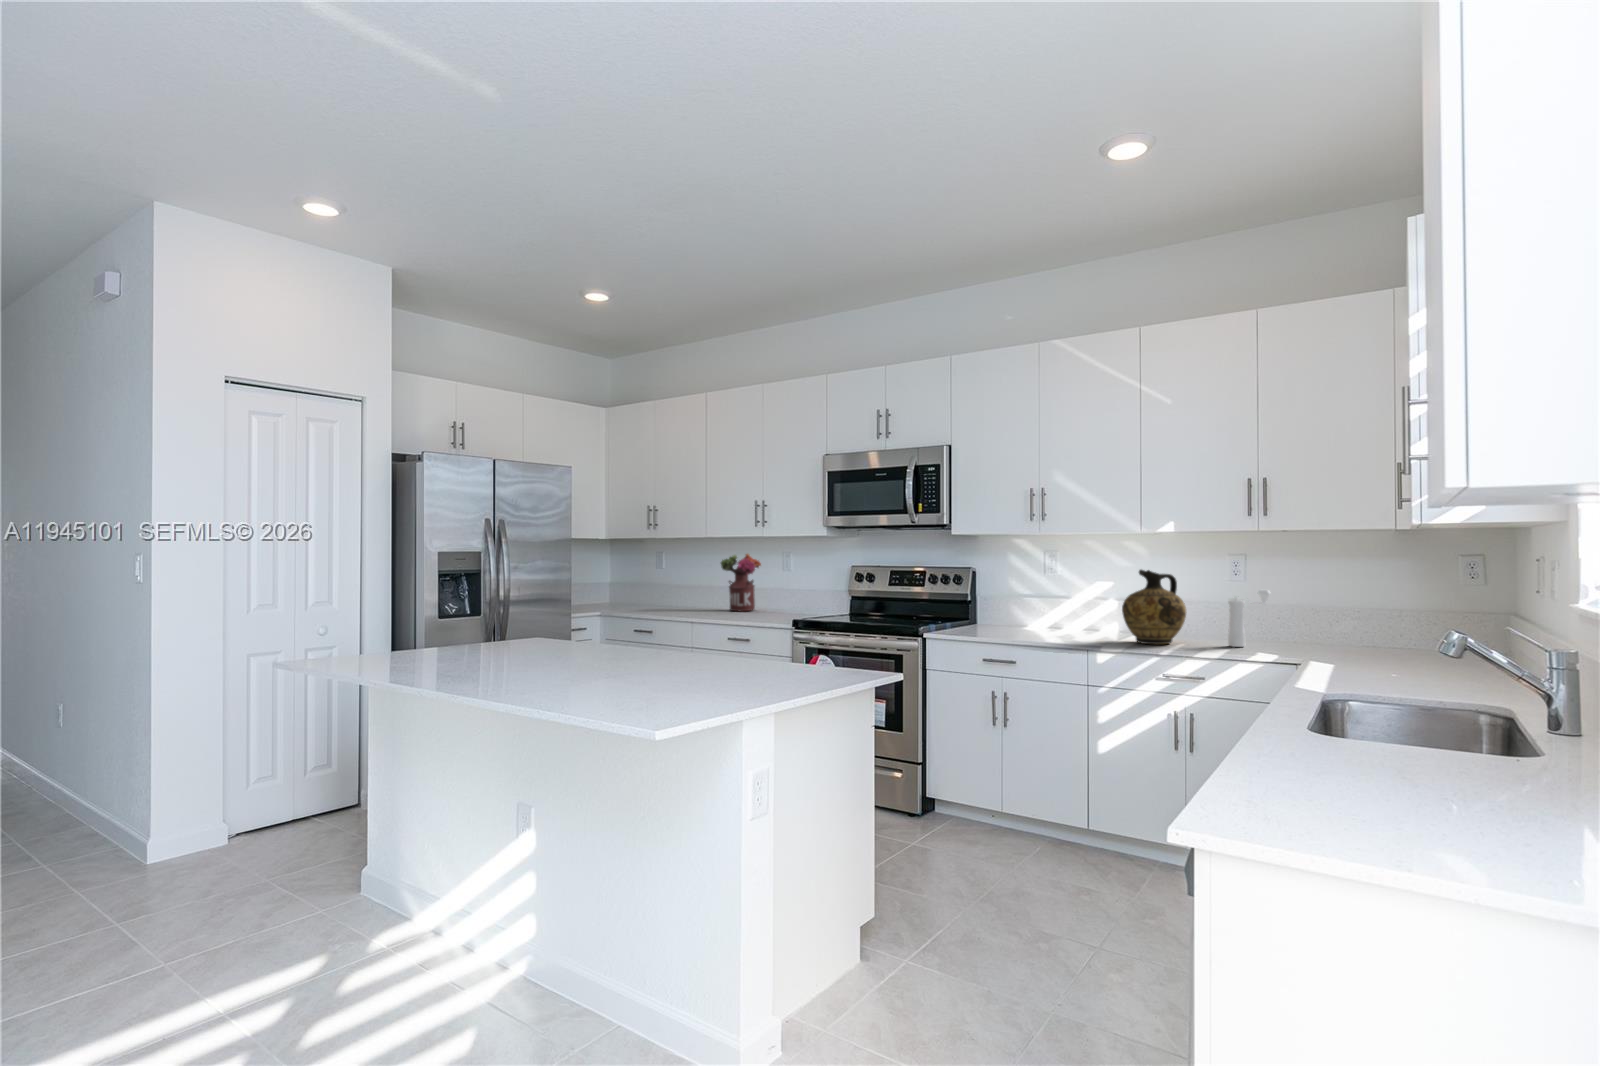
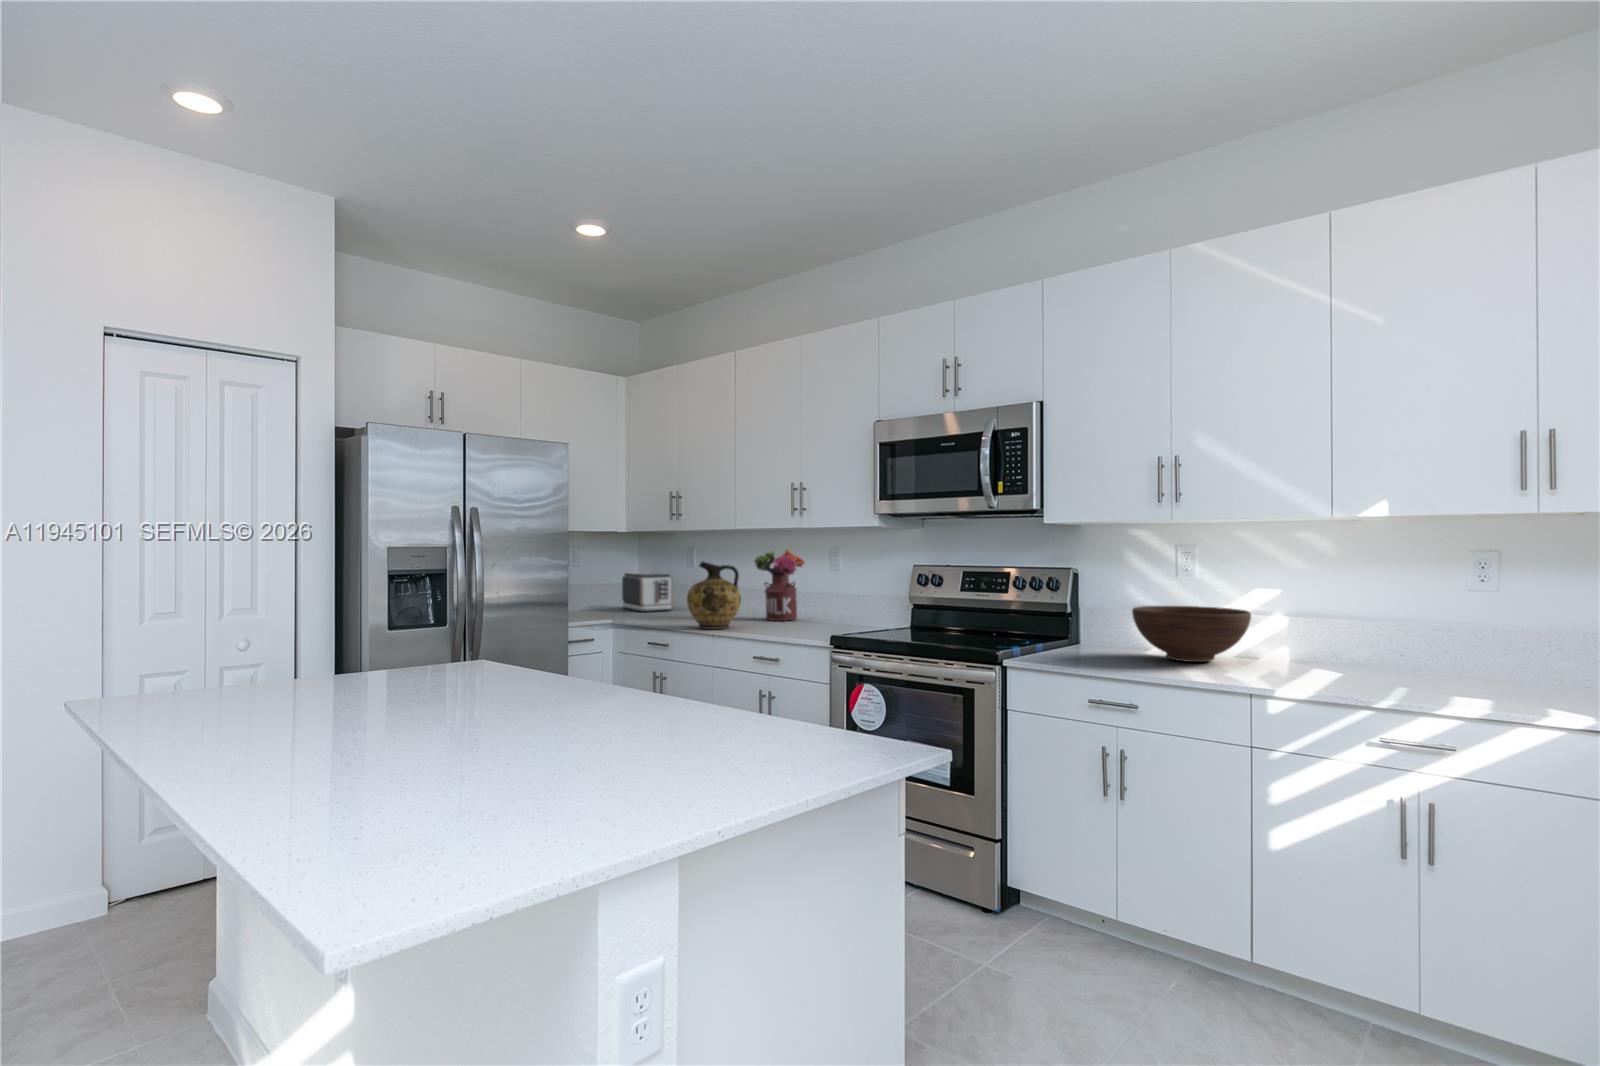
ceramic jug: present [1122,570,1186,644] -> present [687,562,741,629]
toaster: none [600,573,646,606] -> present [622,572,673,612]
pepper mill: present [1228,590,1270,647] -> none [1484,607,1558,697]
fruit bowl: none [1013,594,1092,632] -> present [1132,606,1251,662]

